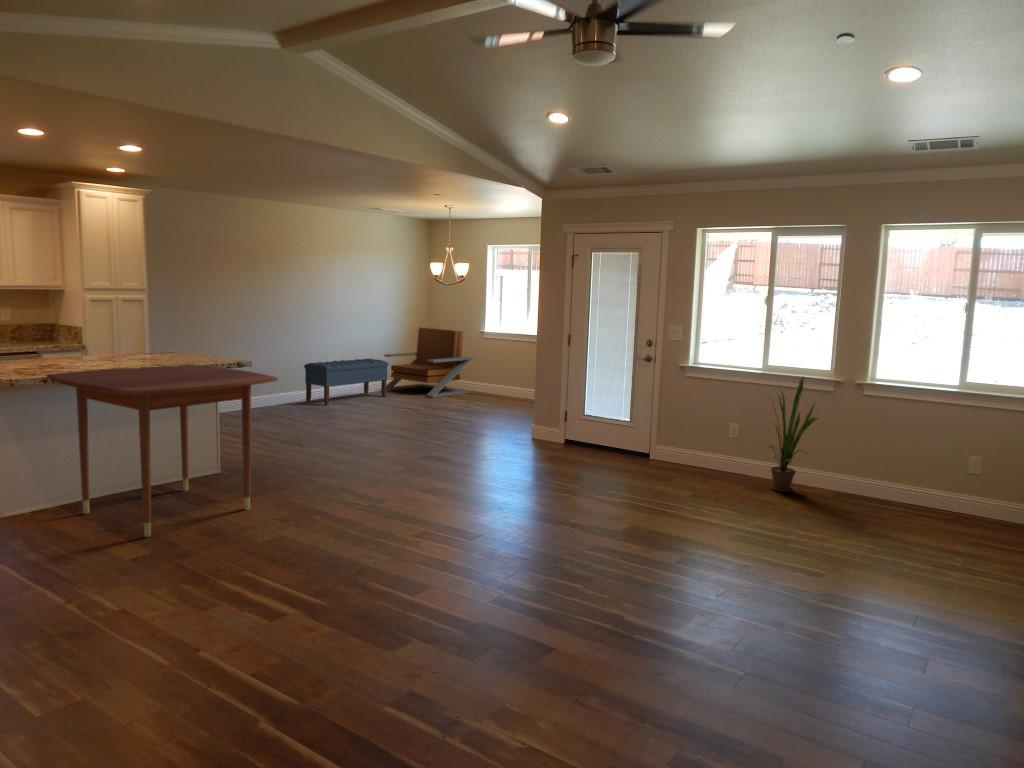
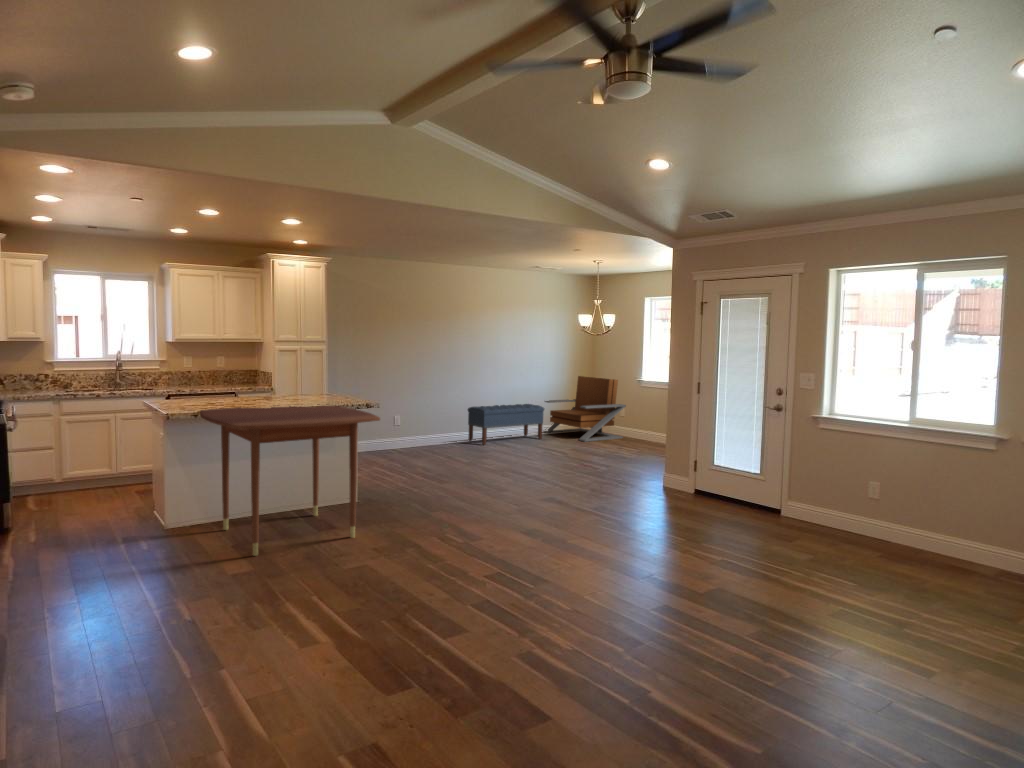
house plant: present [768,377,819,492] -> none [898,432,985,567]

